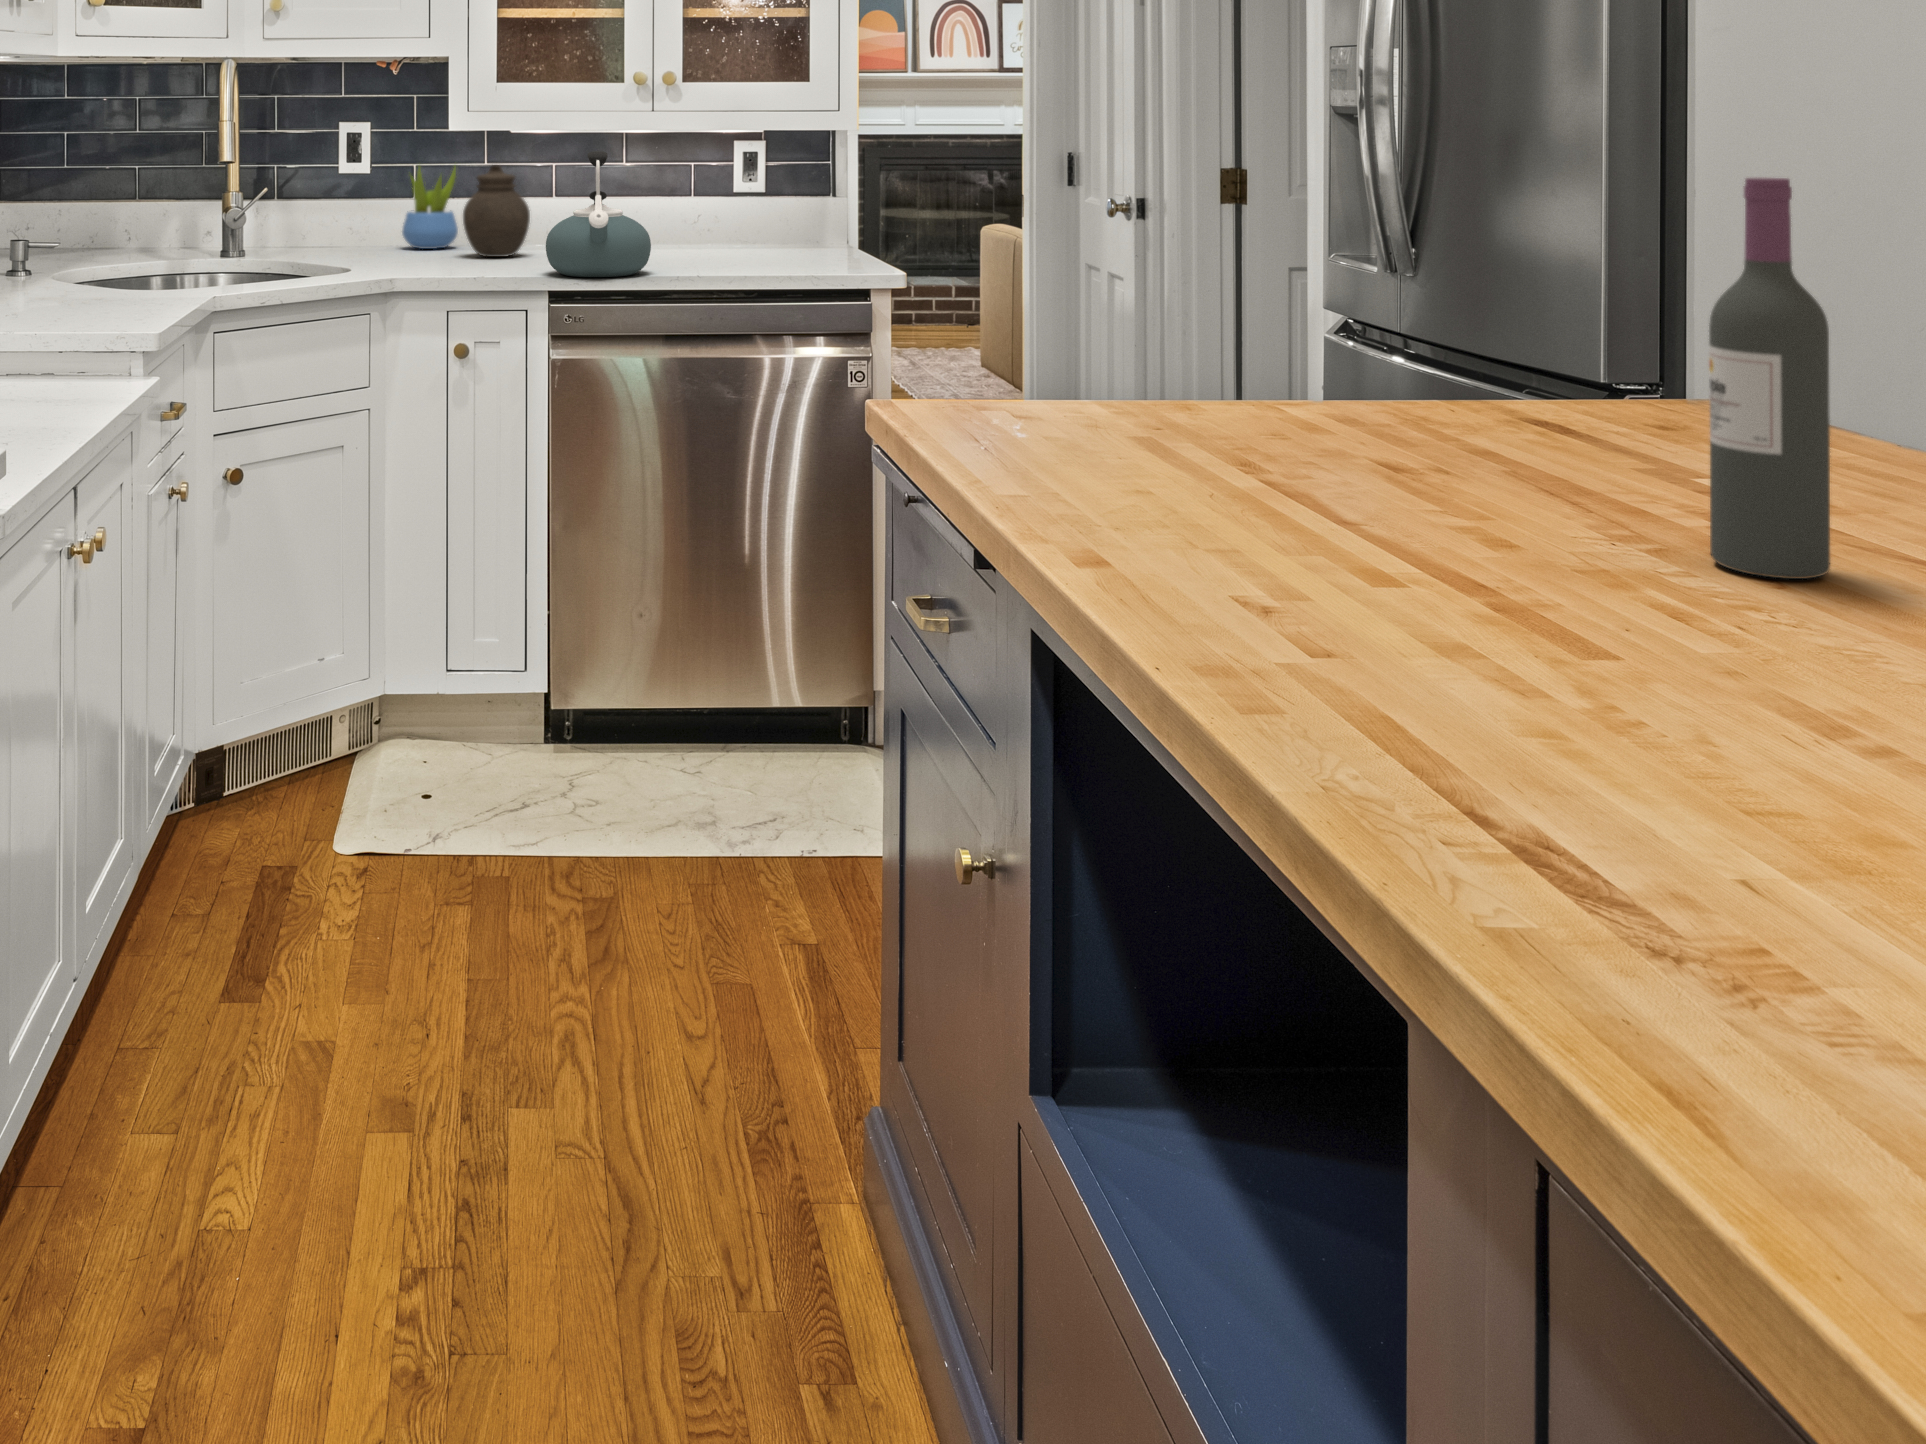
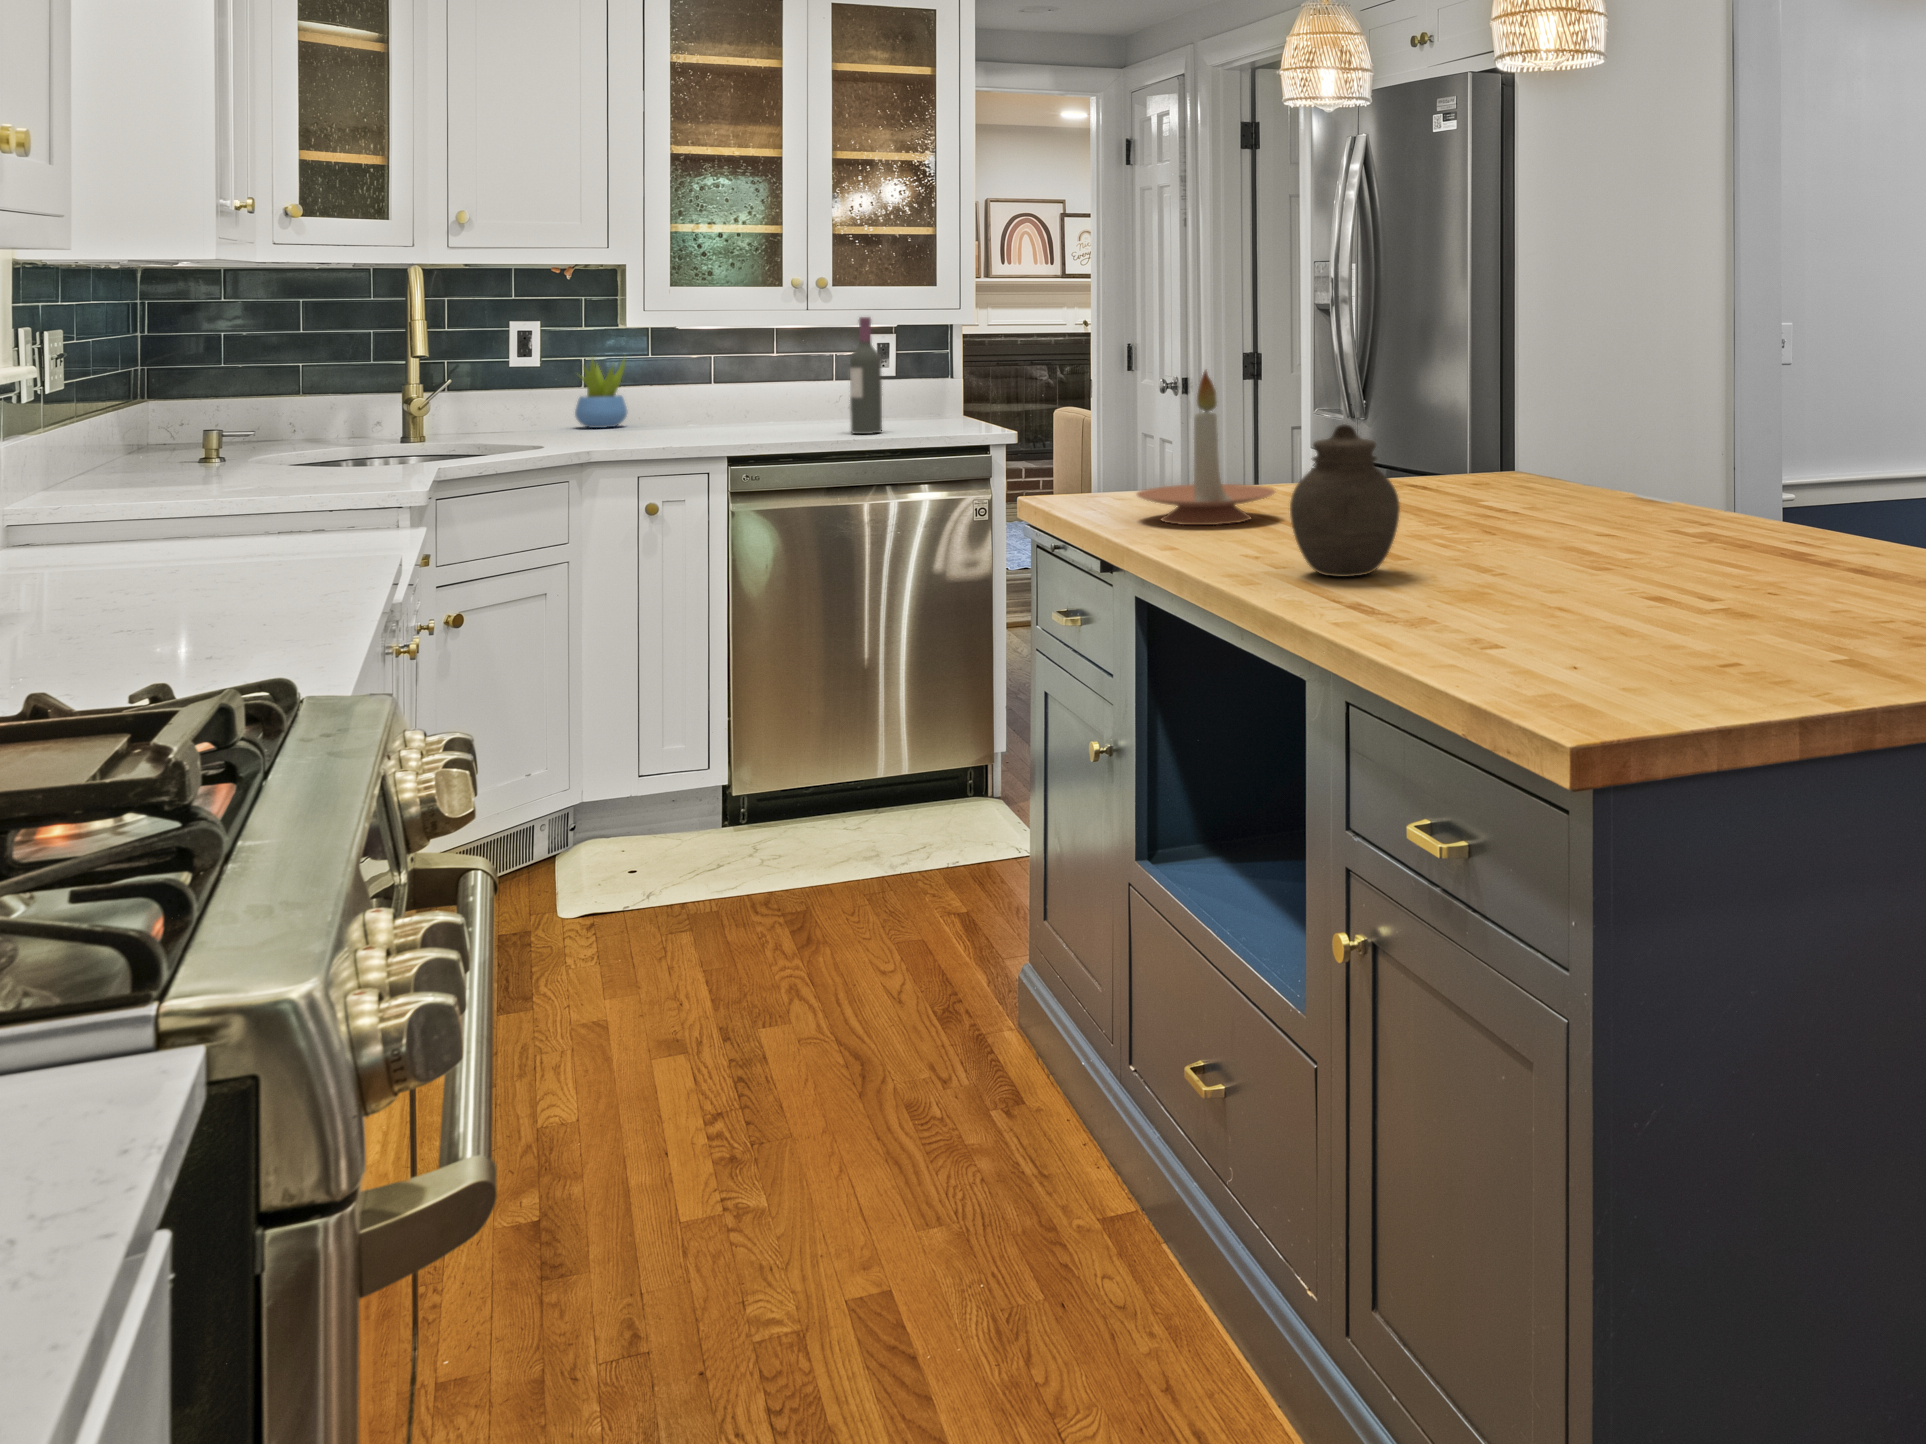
kettle: present [546,151,651,277] -> none [726,342,816,442]
jar: present [463,165,530,257] -> present [1290,424,1400,577]
wine bottle: present [1709,177,1830,579] -> present [850,317,882,434]
candle holder: none [1040,211,1287,483] -> present [1137,371,1275,525]

